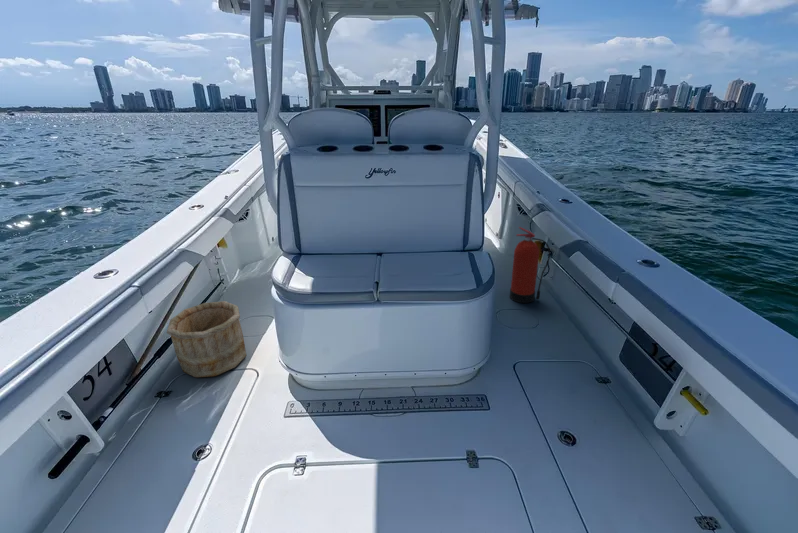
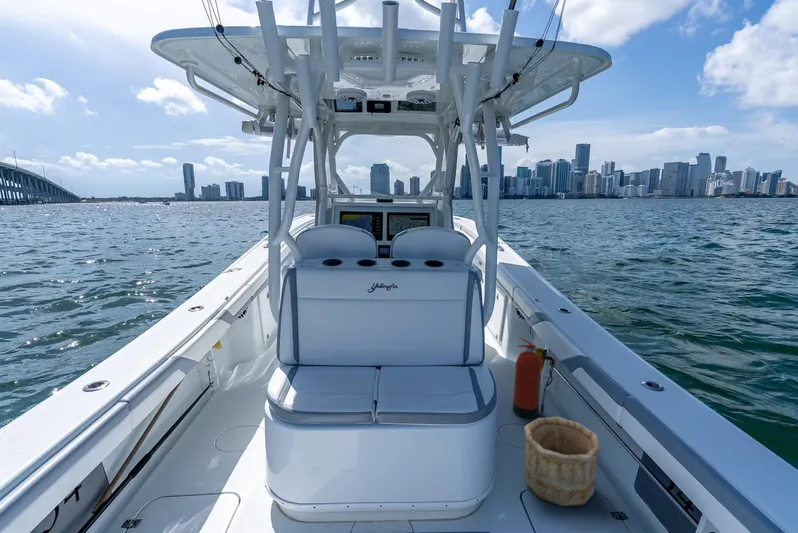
wooden bucket: present [167,301,246,377] -> present [524,417,601,506]

